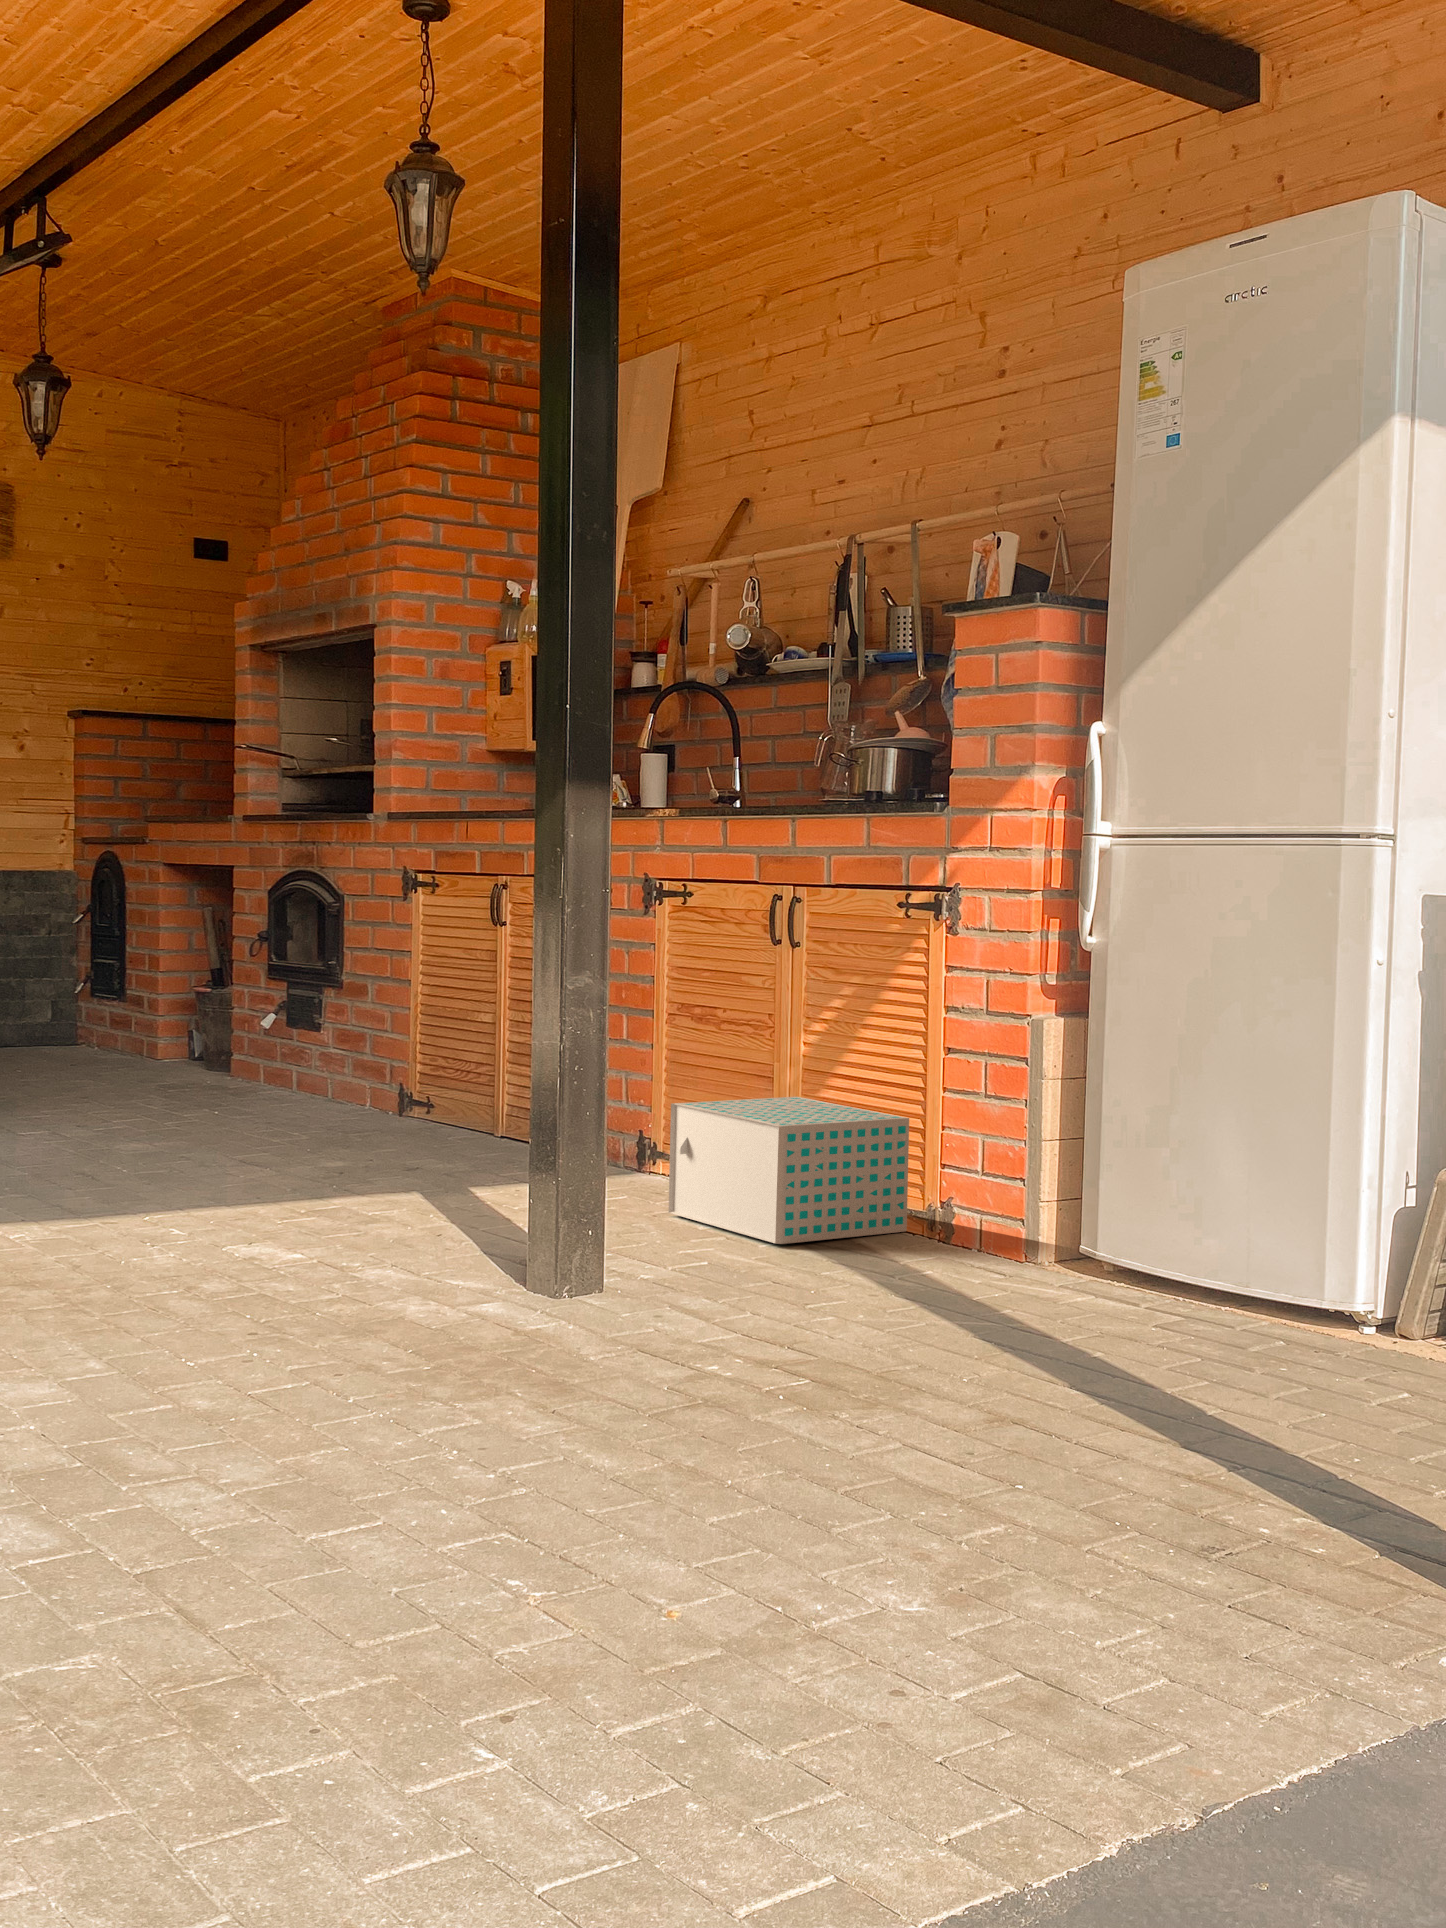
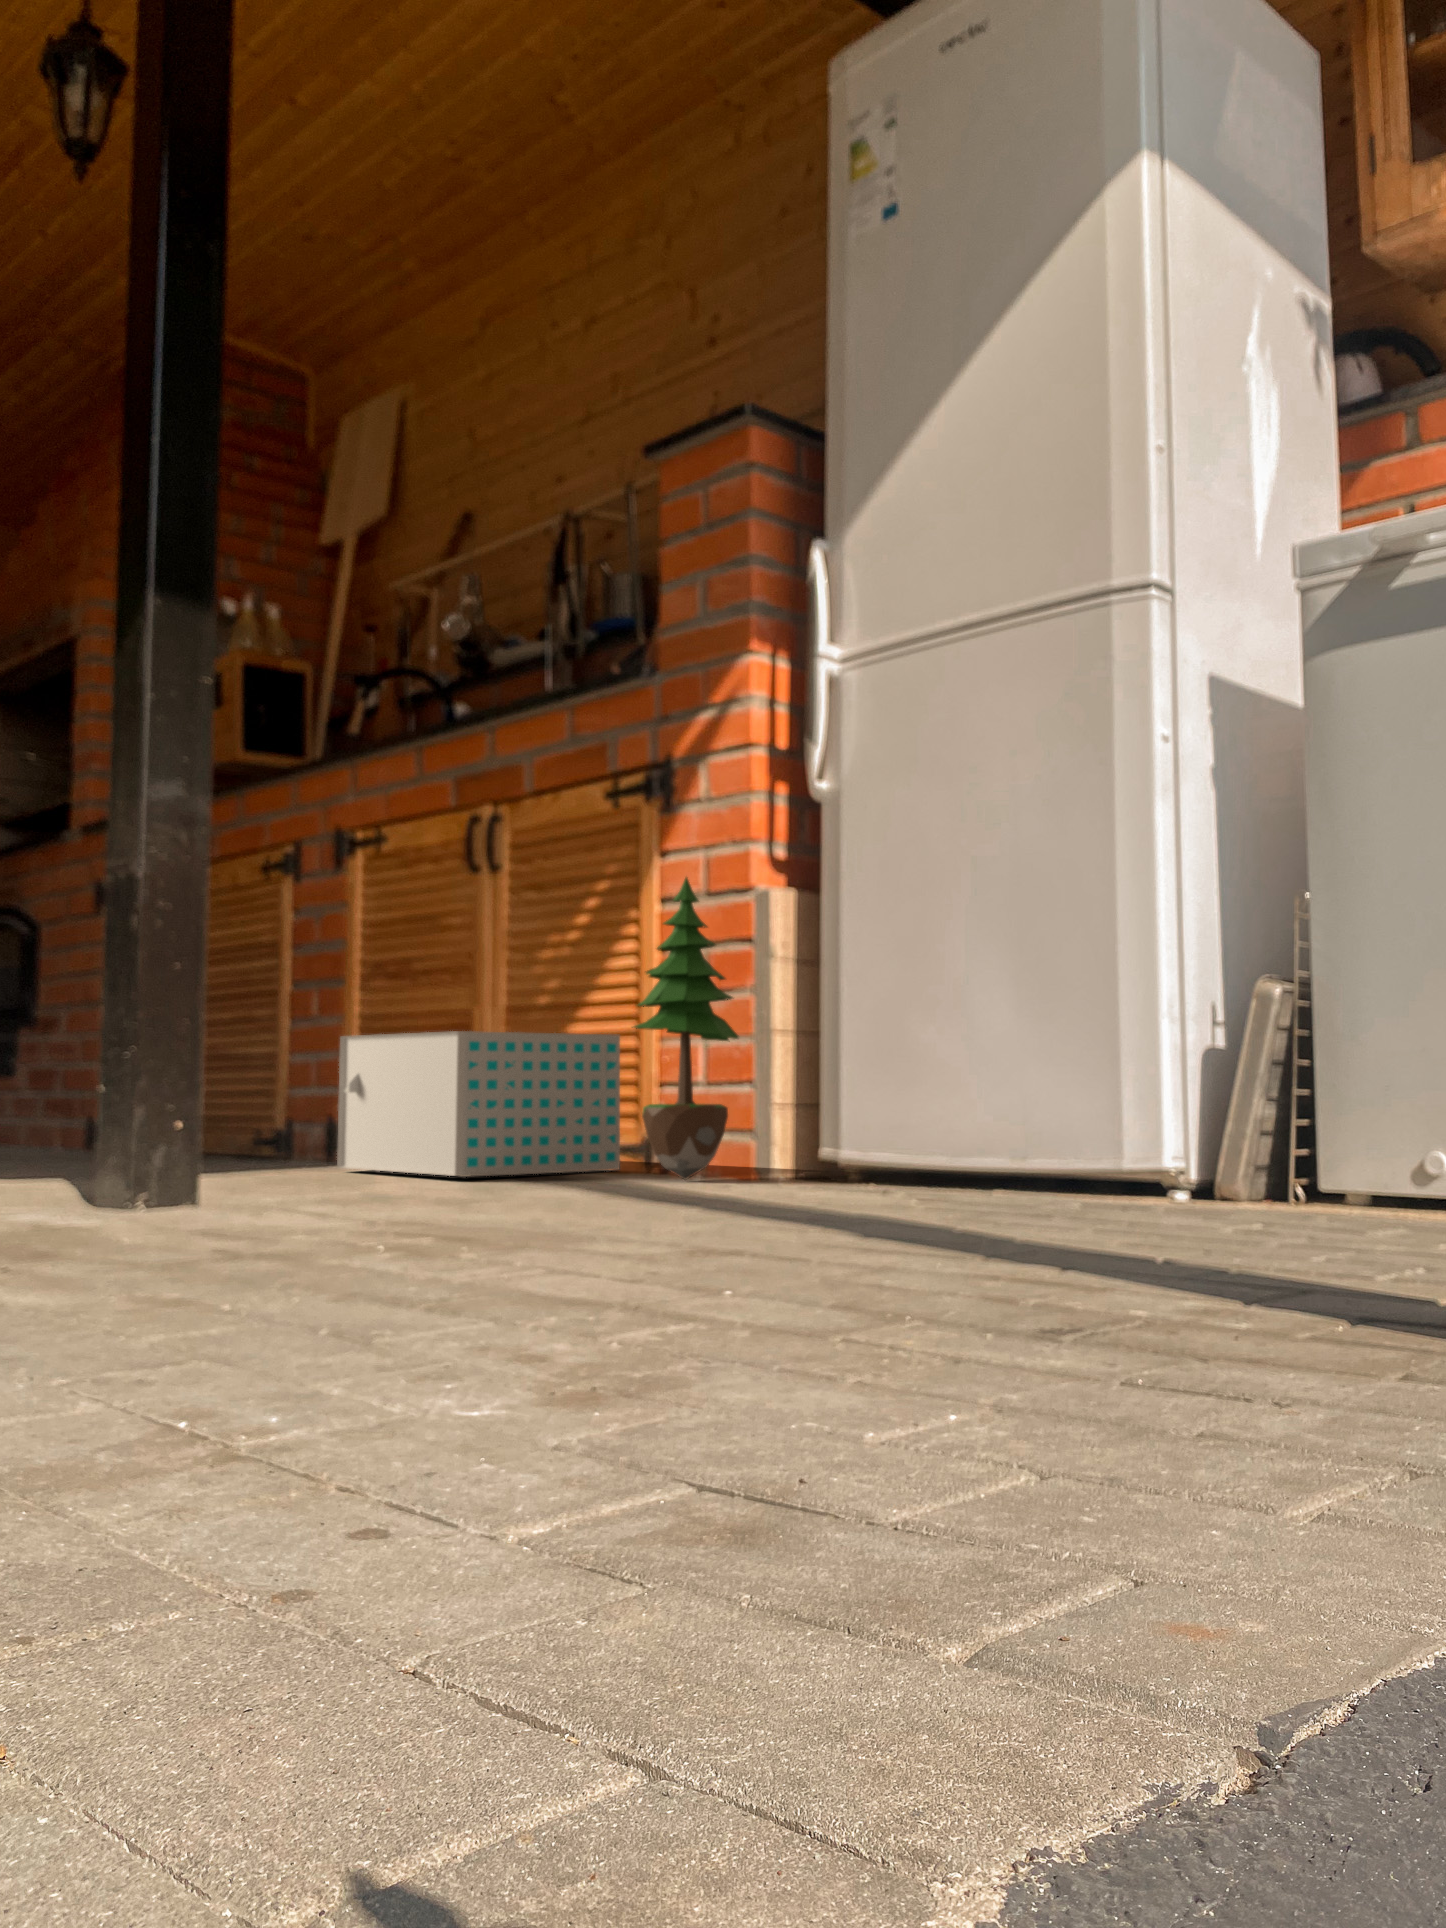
potted tree: none [923,1009,1014,1261] -> present [632,877,738,1180]

